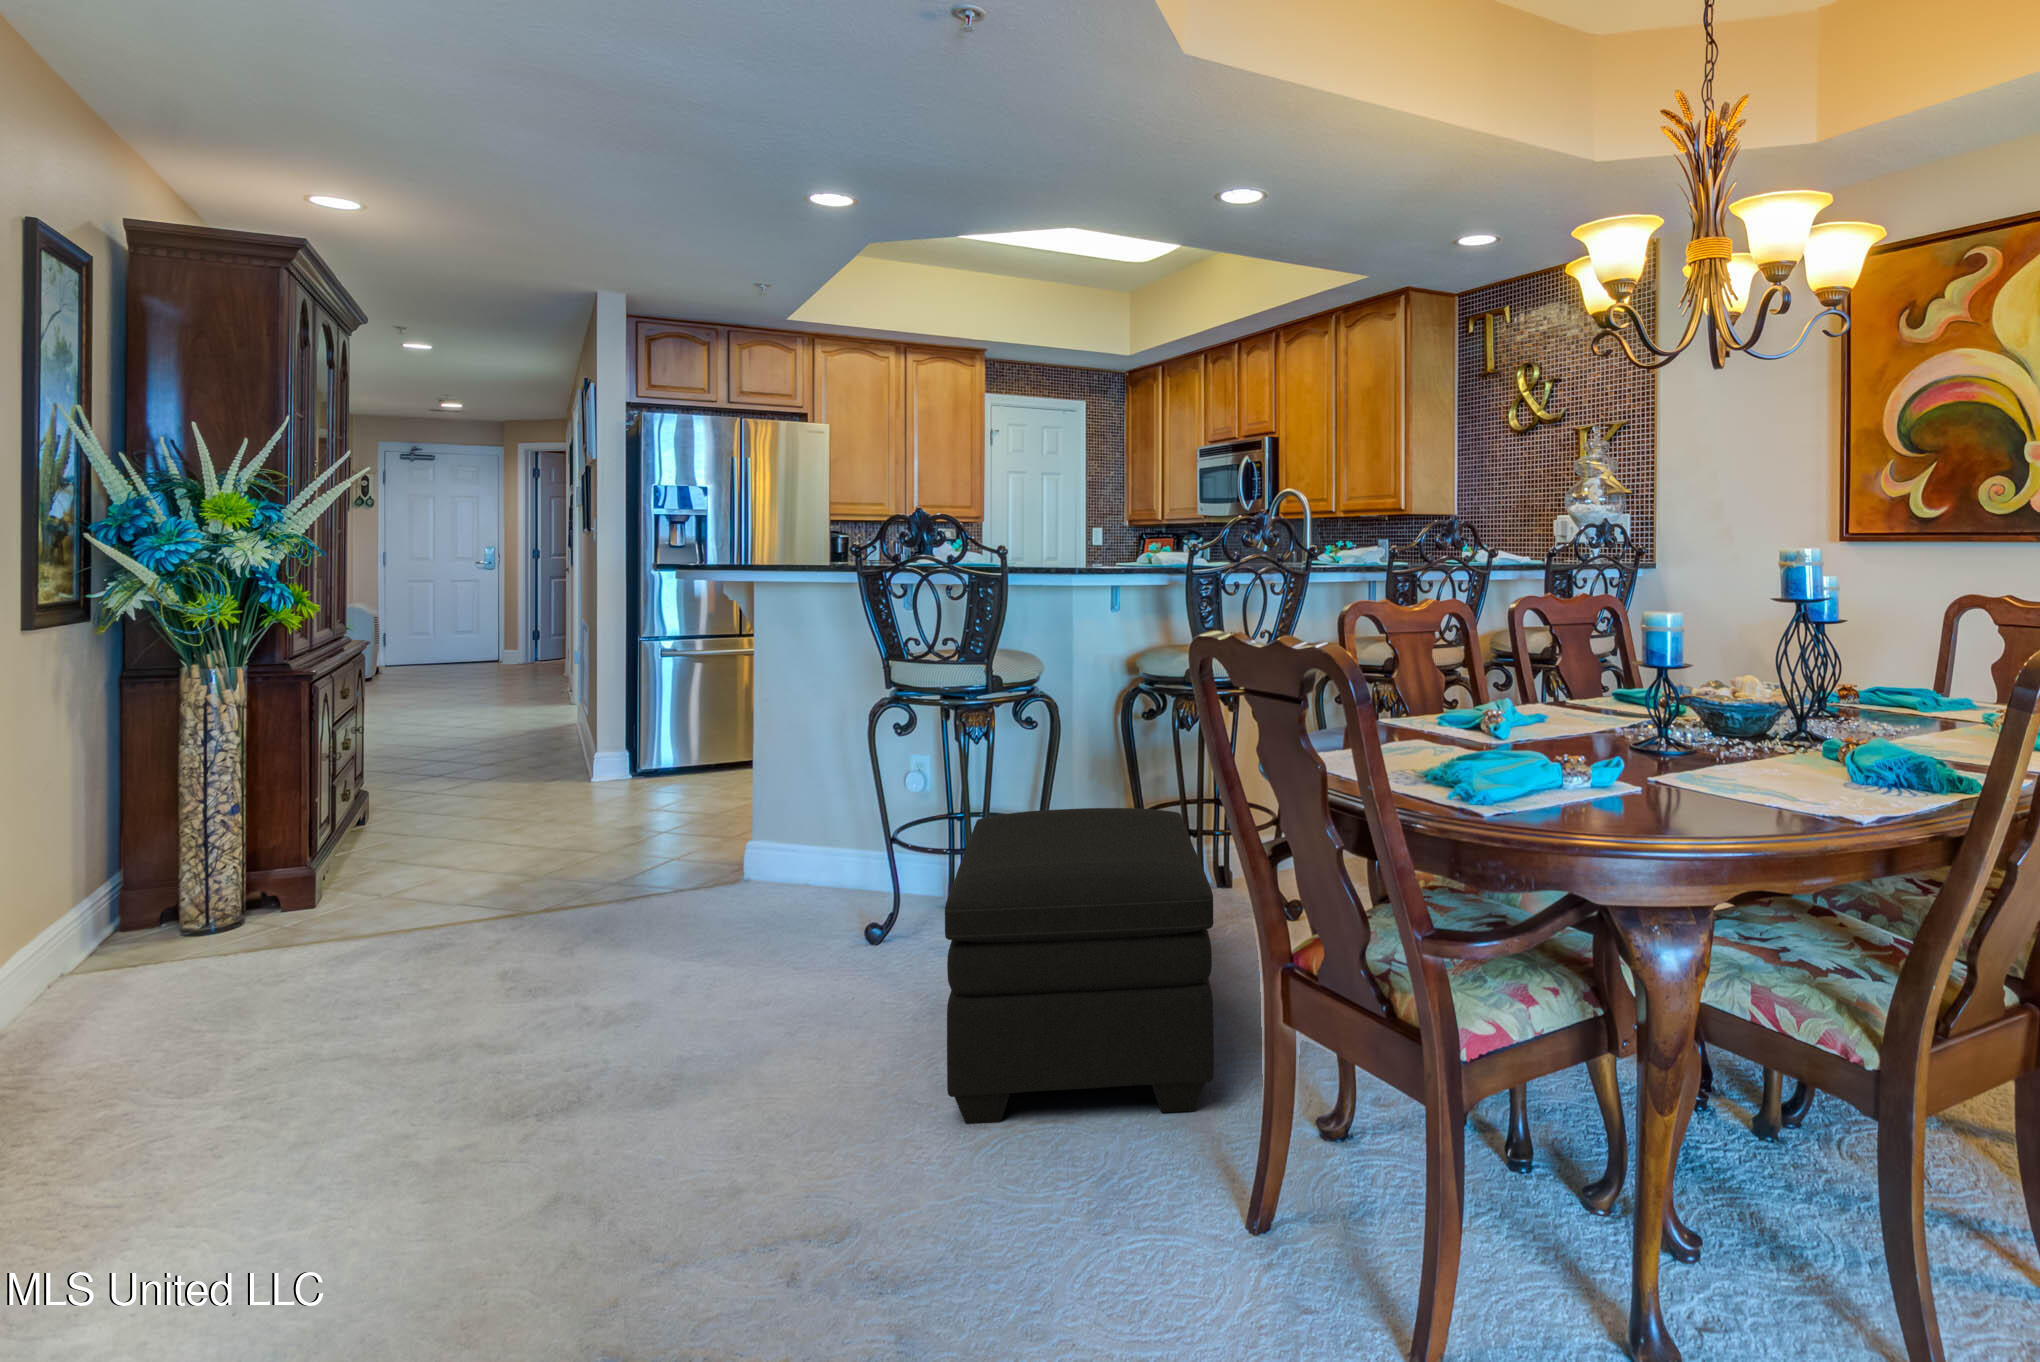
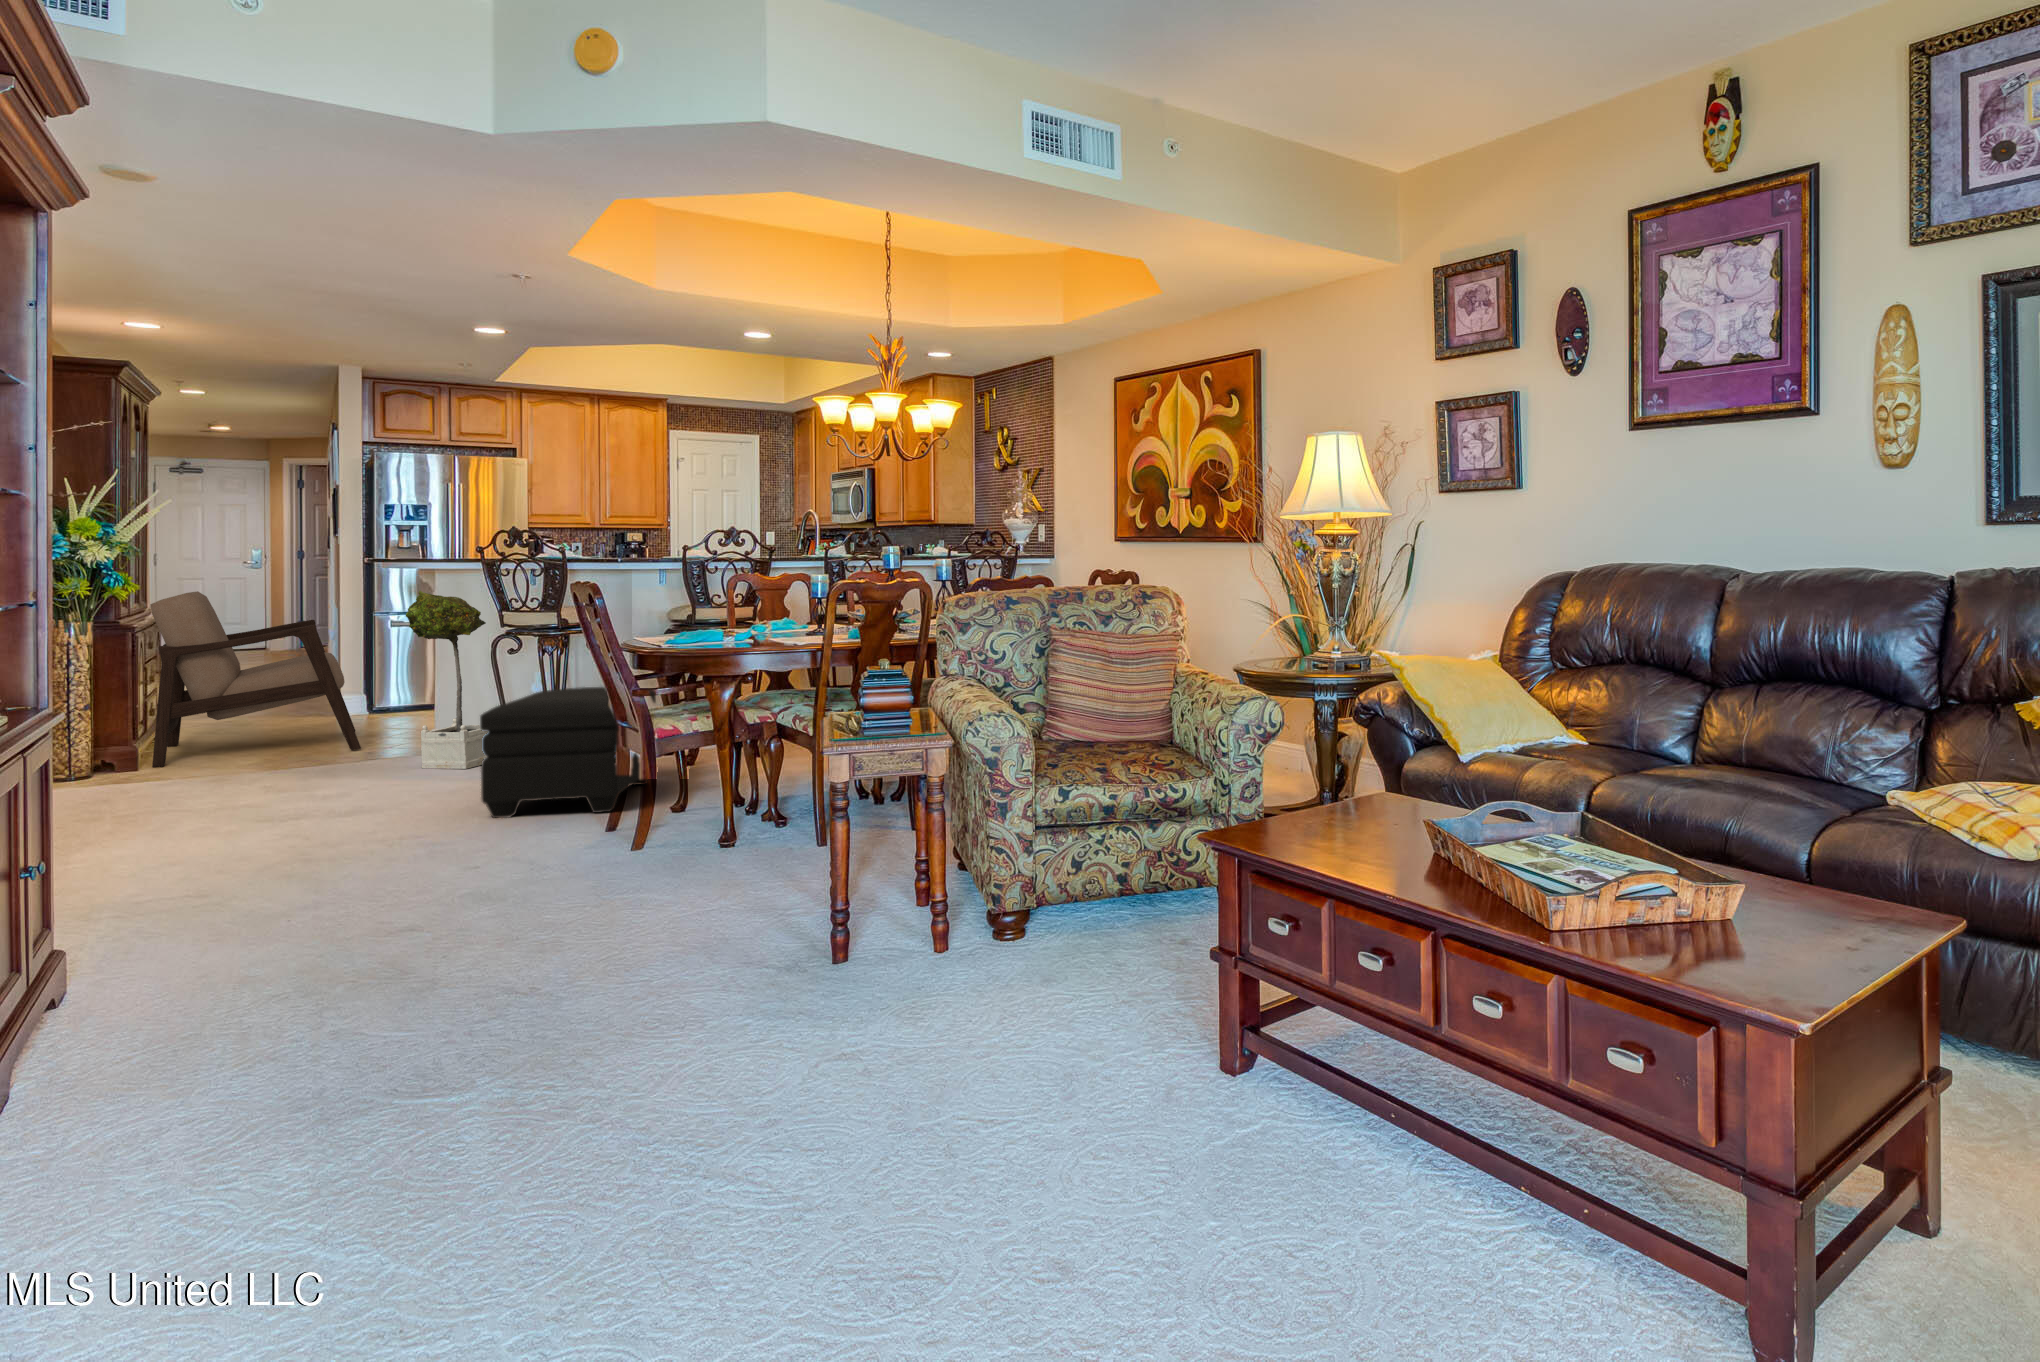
armchair: none [338,611,642,898] -> present [150,591,361,768]
potted tree: none [725,619,864,922] -> present [406,591,488,769]

